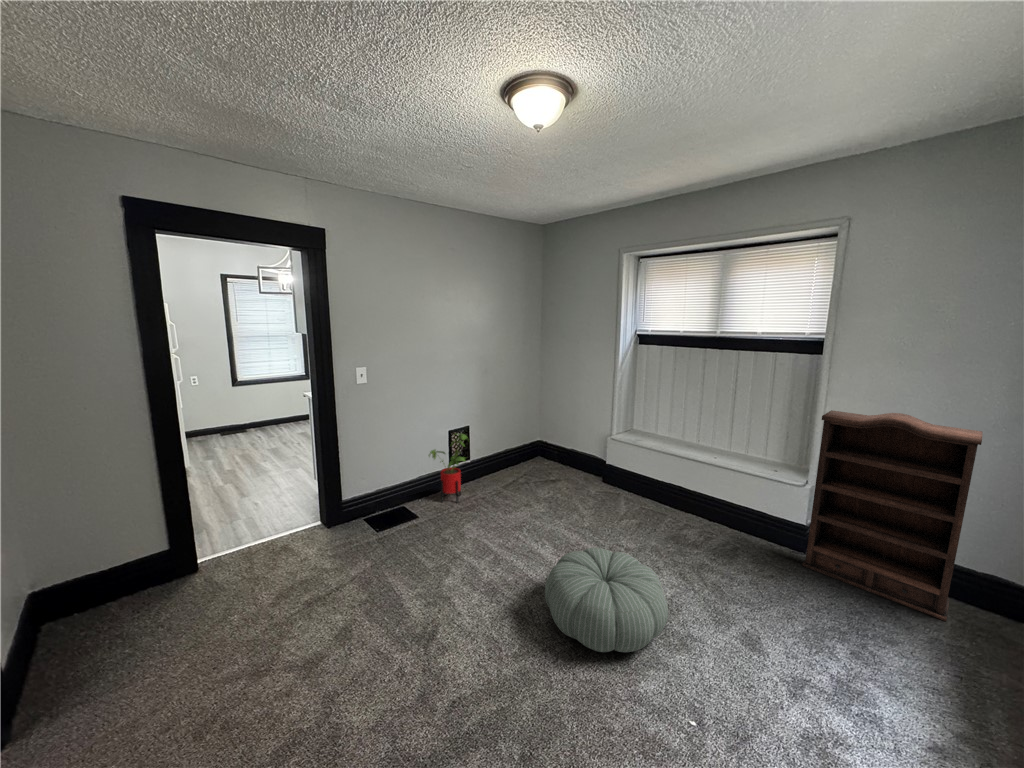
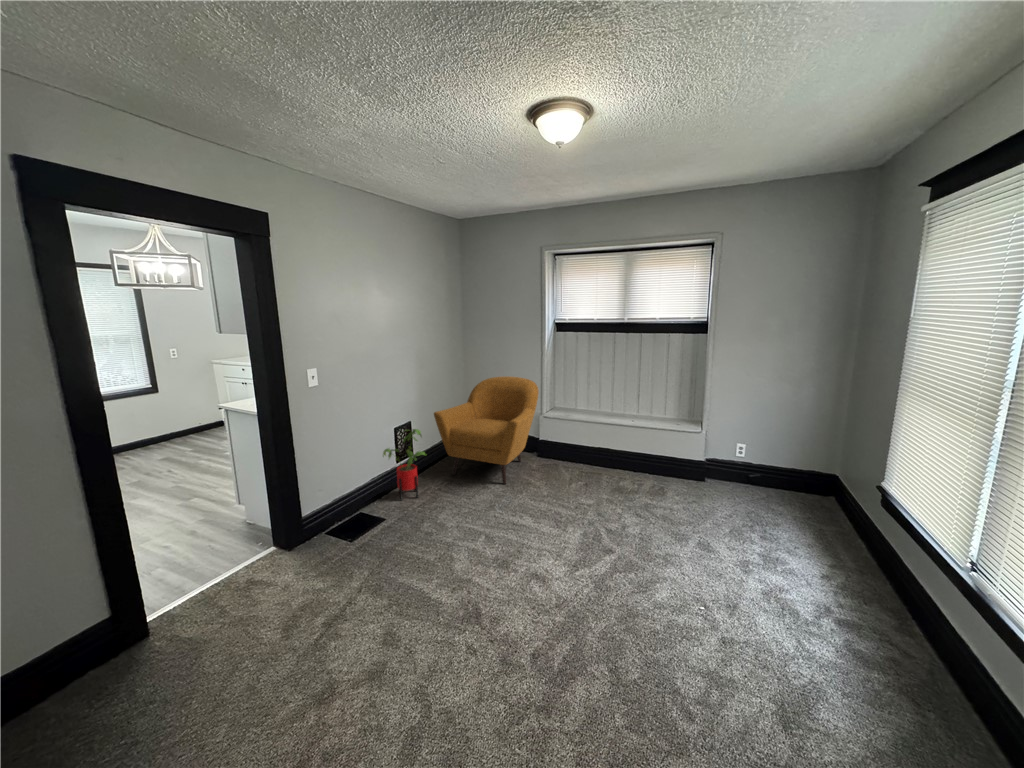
armchair: none [490,390,606,505] -> present [434,377,539,484]
bookshelf: present [802,410,983,621] -> none [707,371,810,505]
pouf: present [545,548,668,652] -> none [556,504,656,583]

